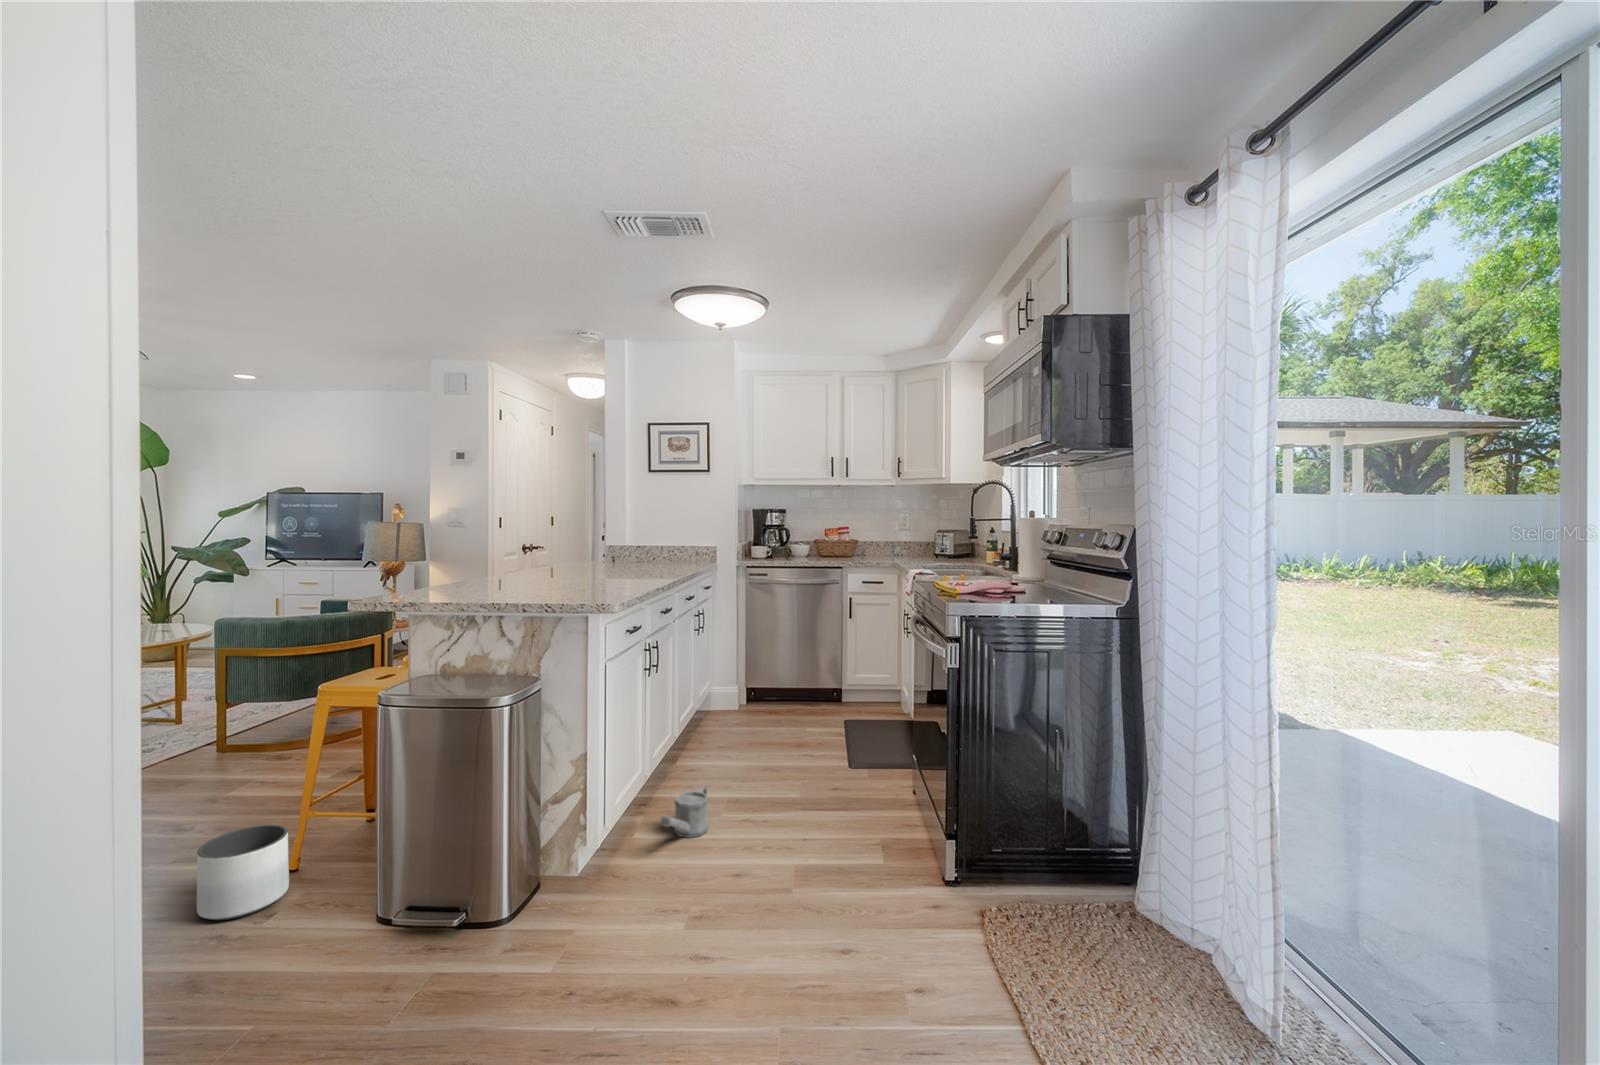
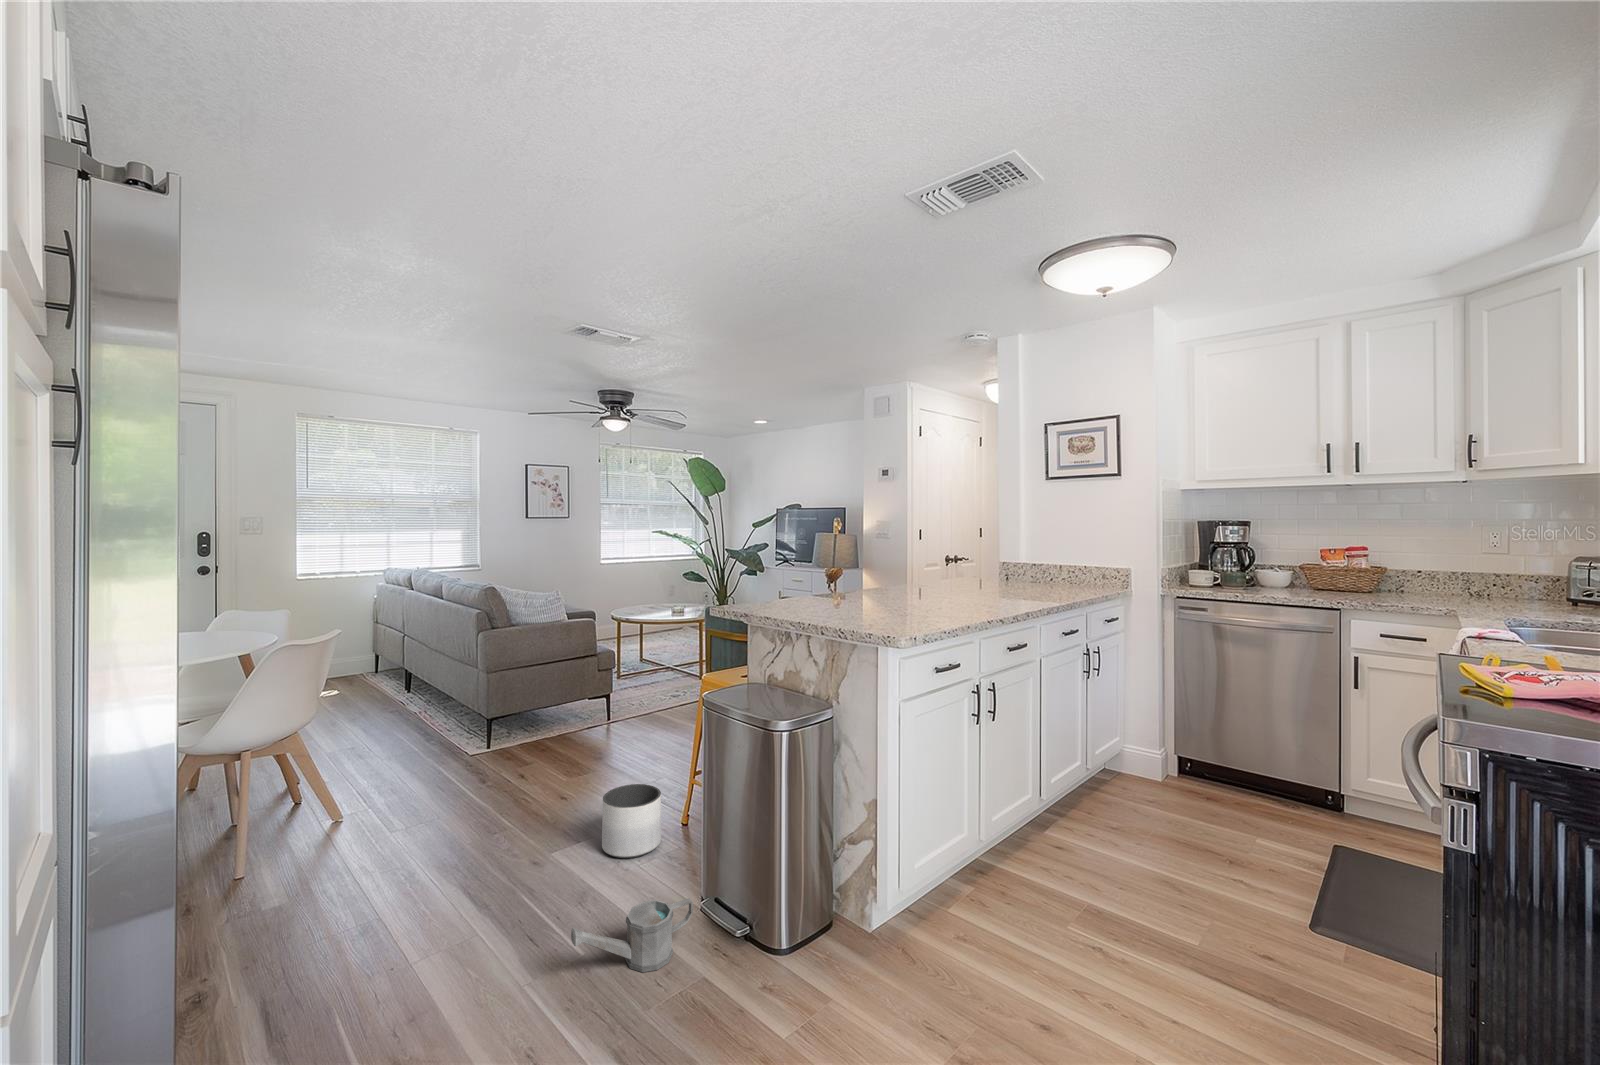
watering can: present [661,786,708,838] -> present [571,899,693,972]

